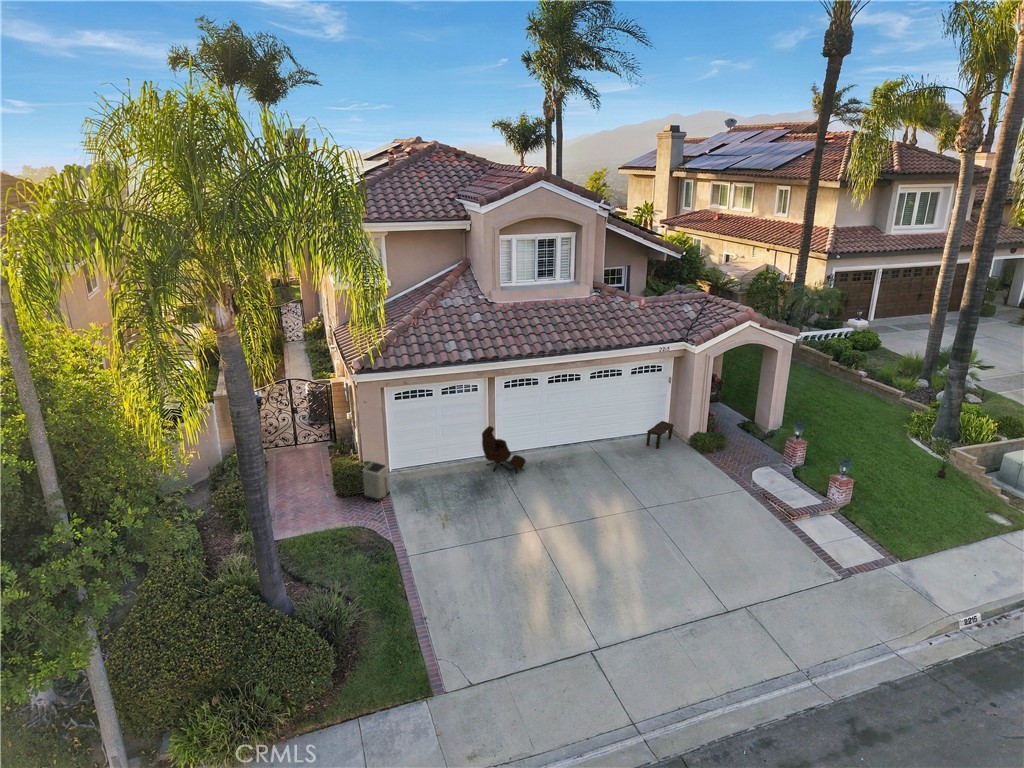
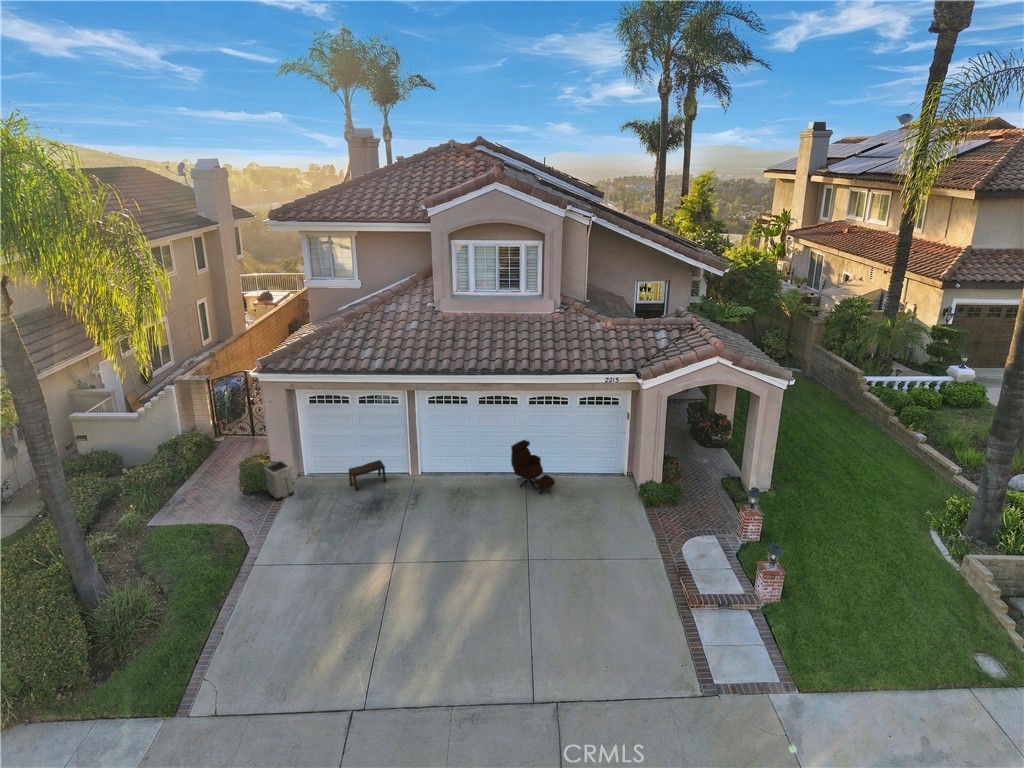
bench: present [646,421,674,449] -> present [349,460,386,491]
lounge chair: present [482,426,526,473] -> present [511,440,555,494]
decorative plant: present [937,458,948,477] -> none [940,565,976,593]

